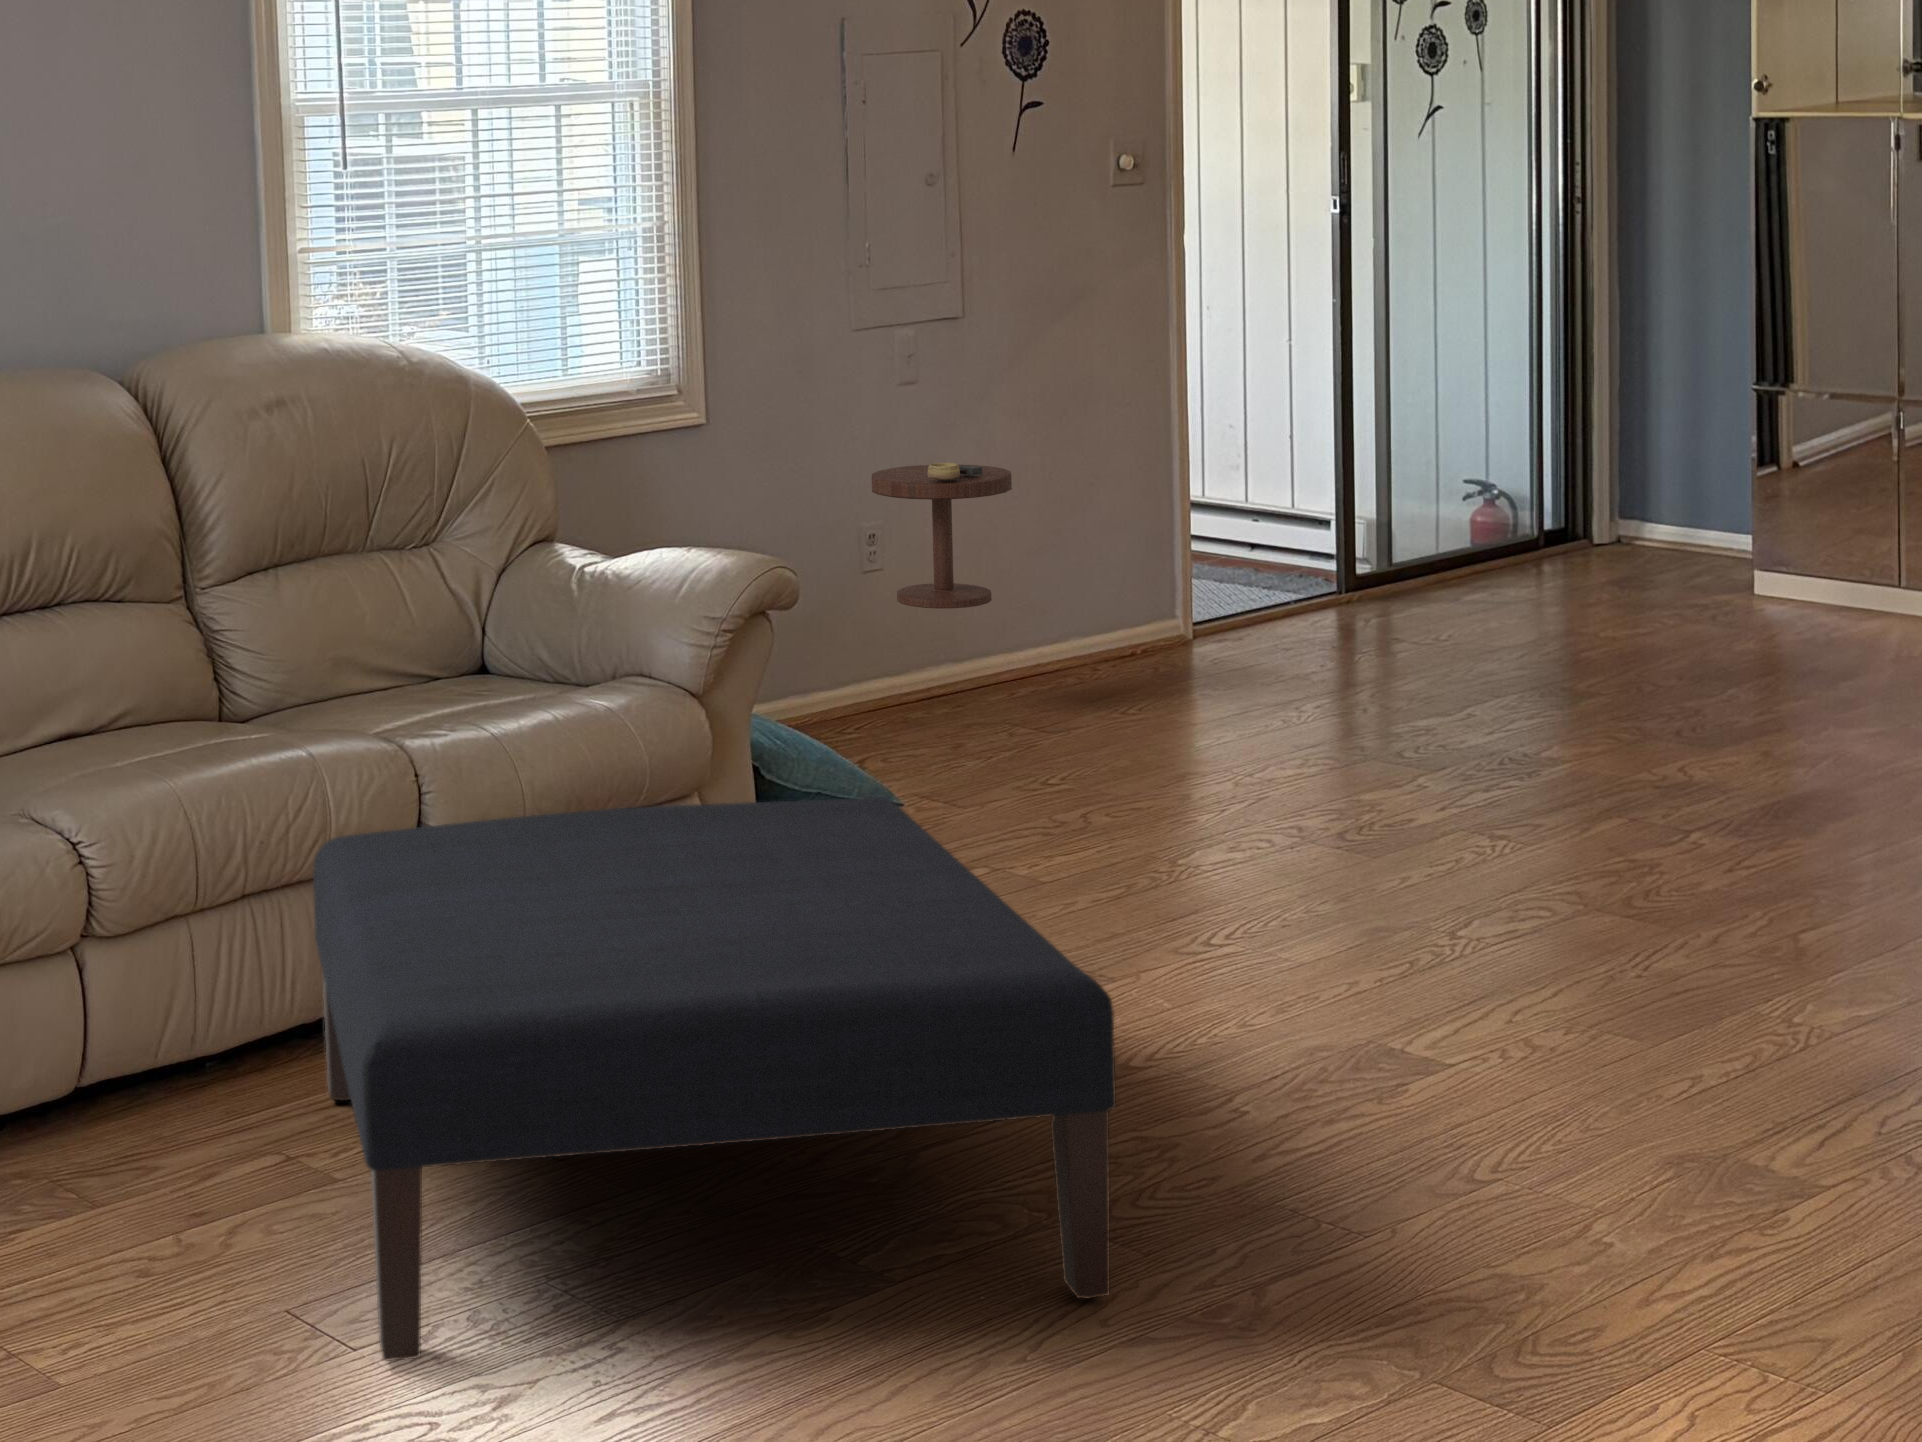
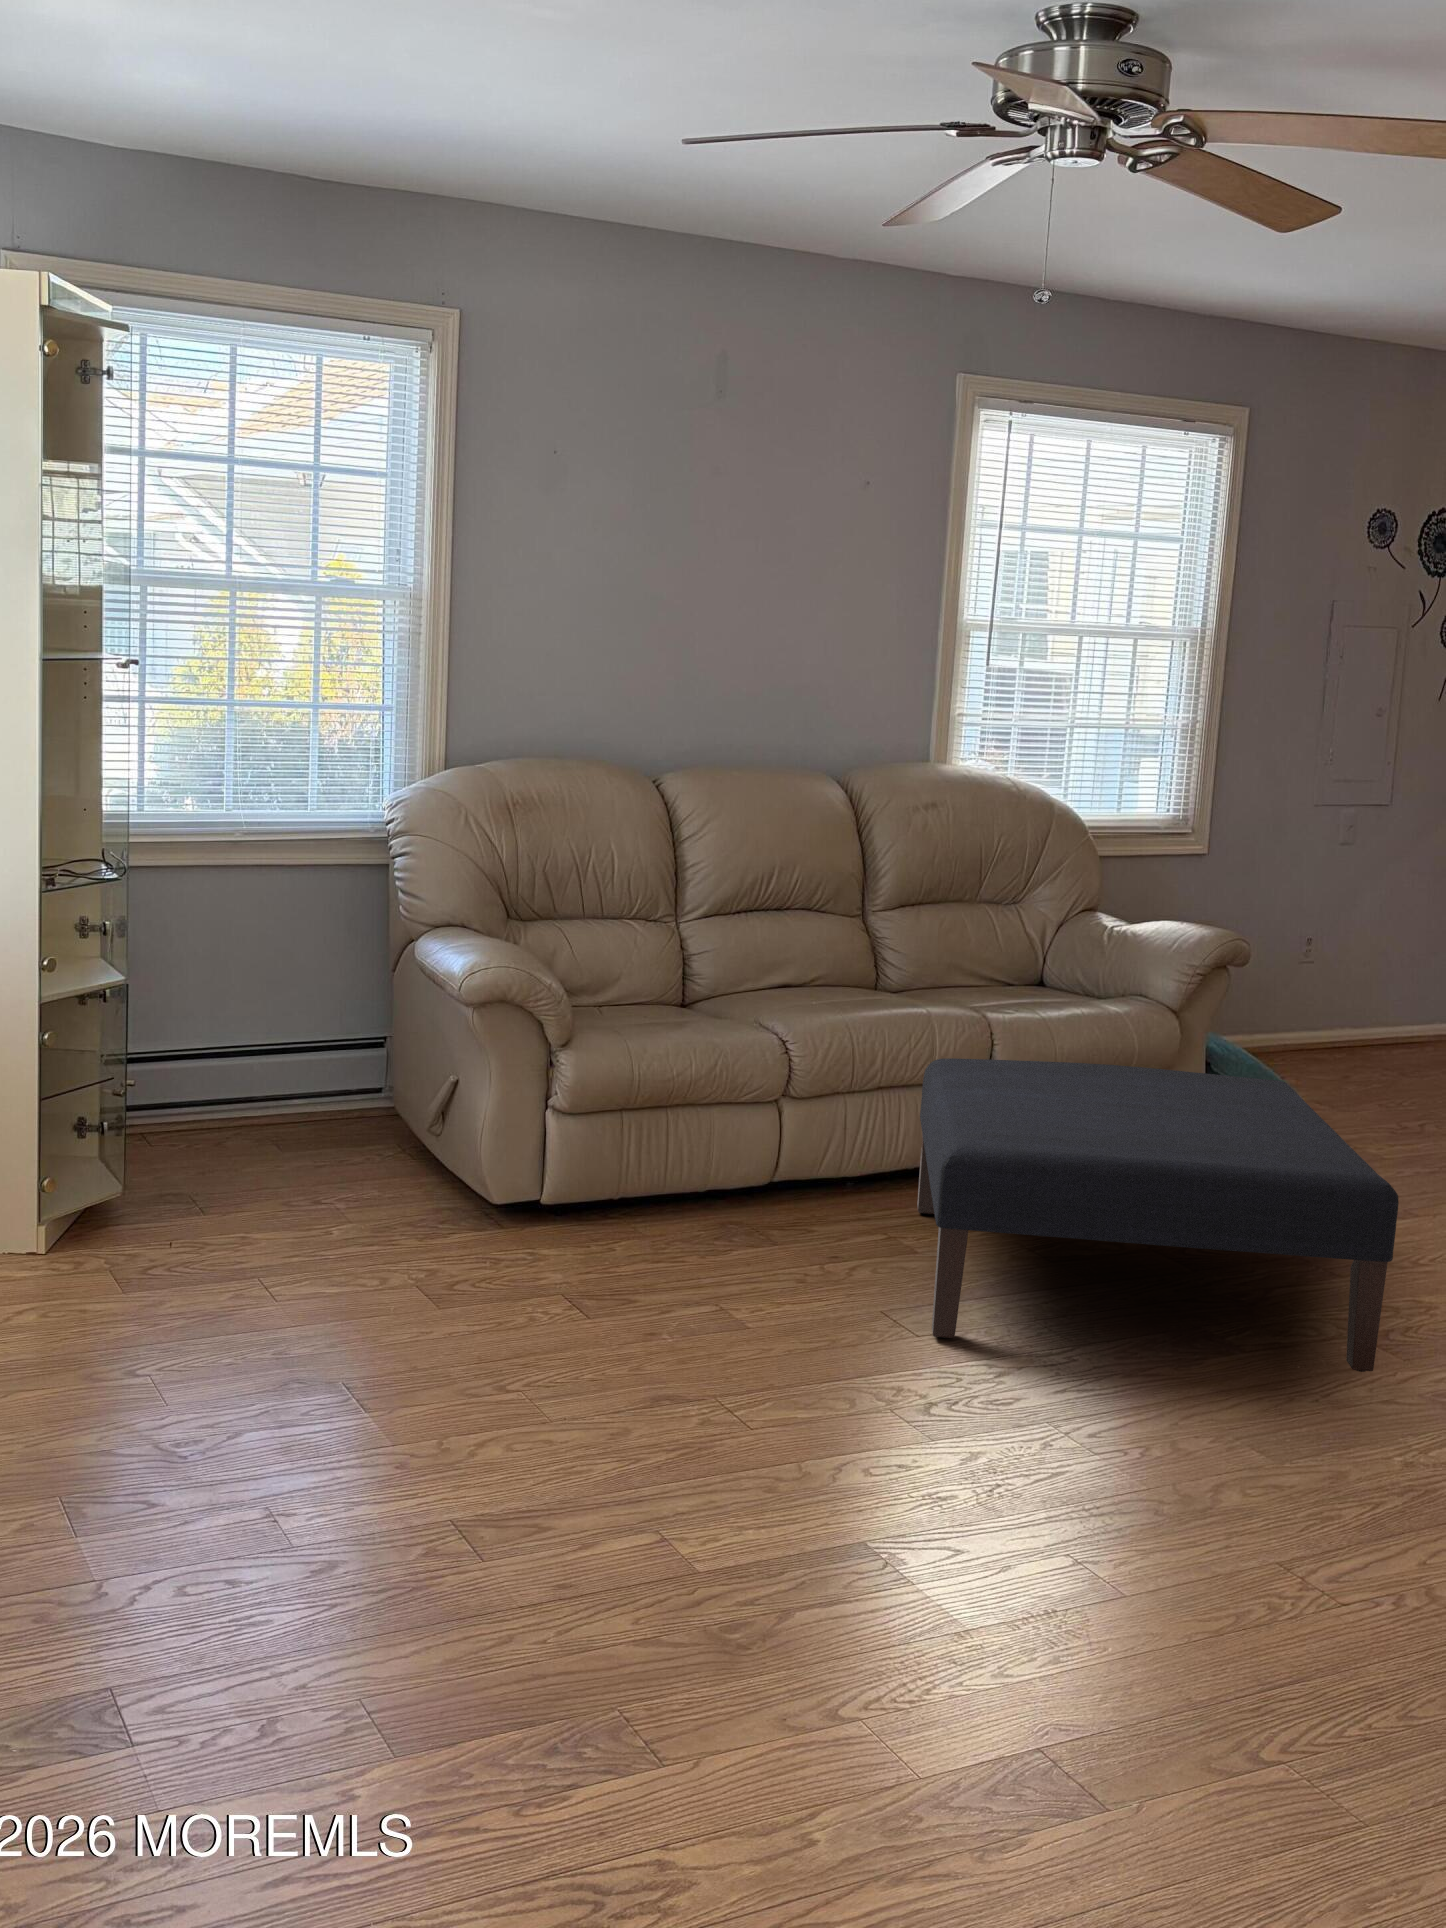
side table: present [872,463,1012,609] -> none [1314,902,1411,1070]

